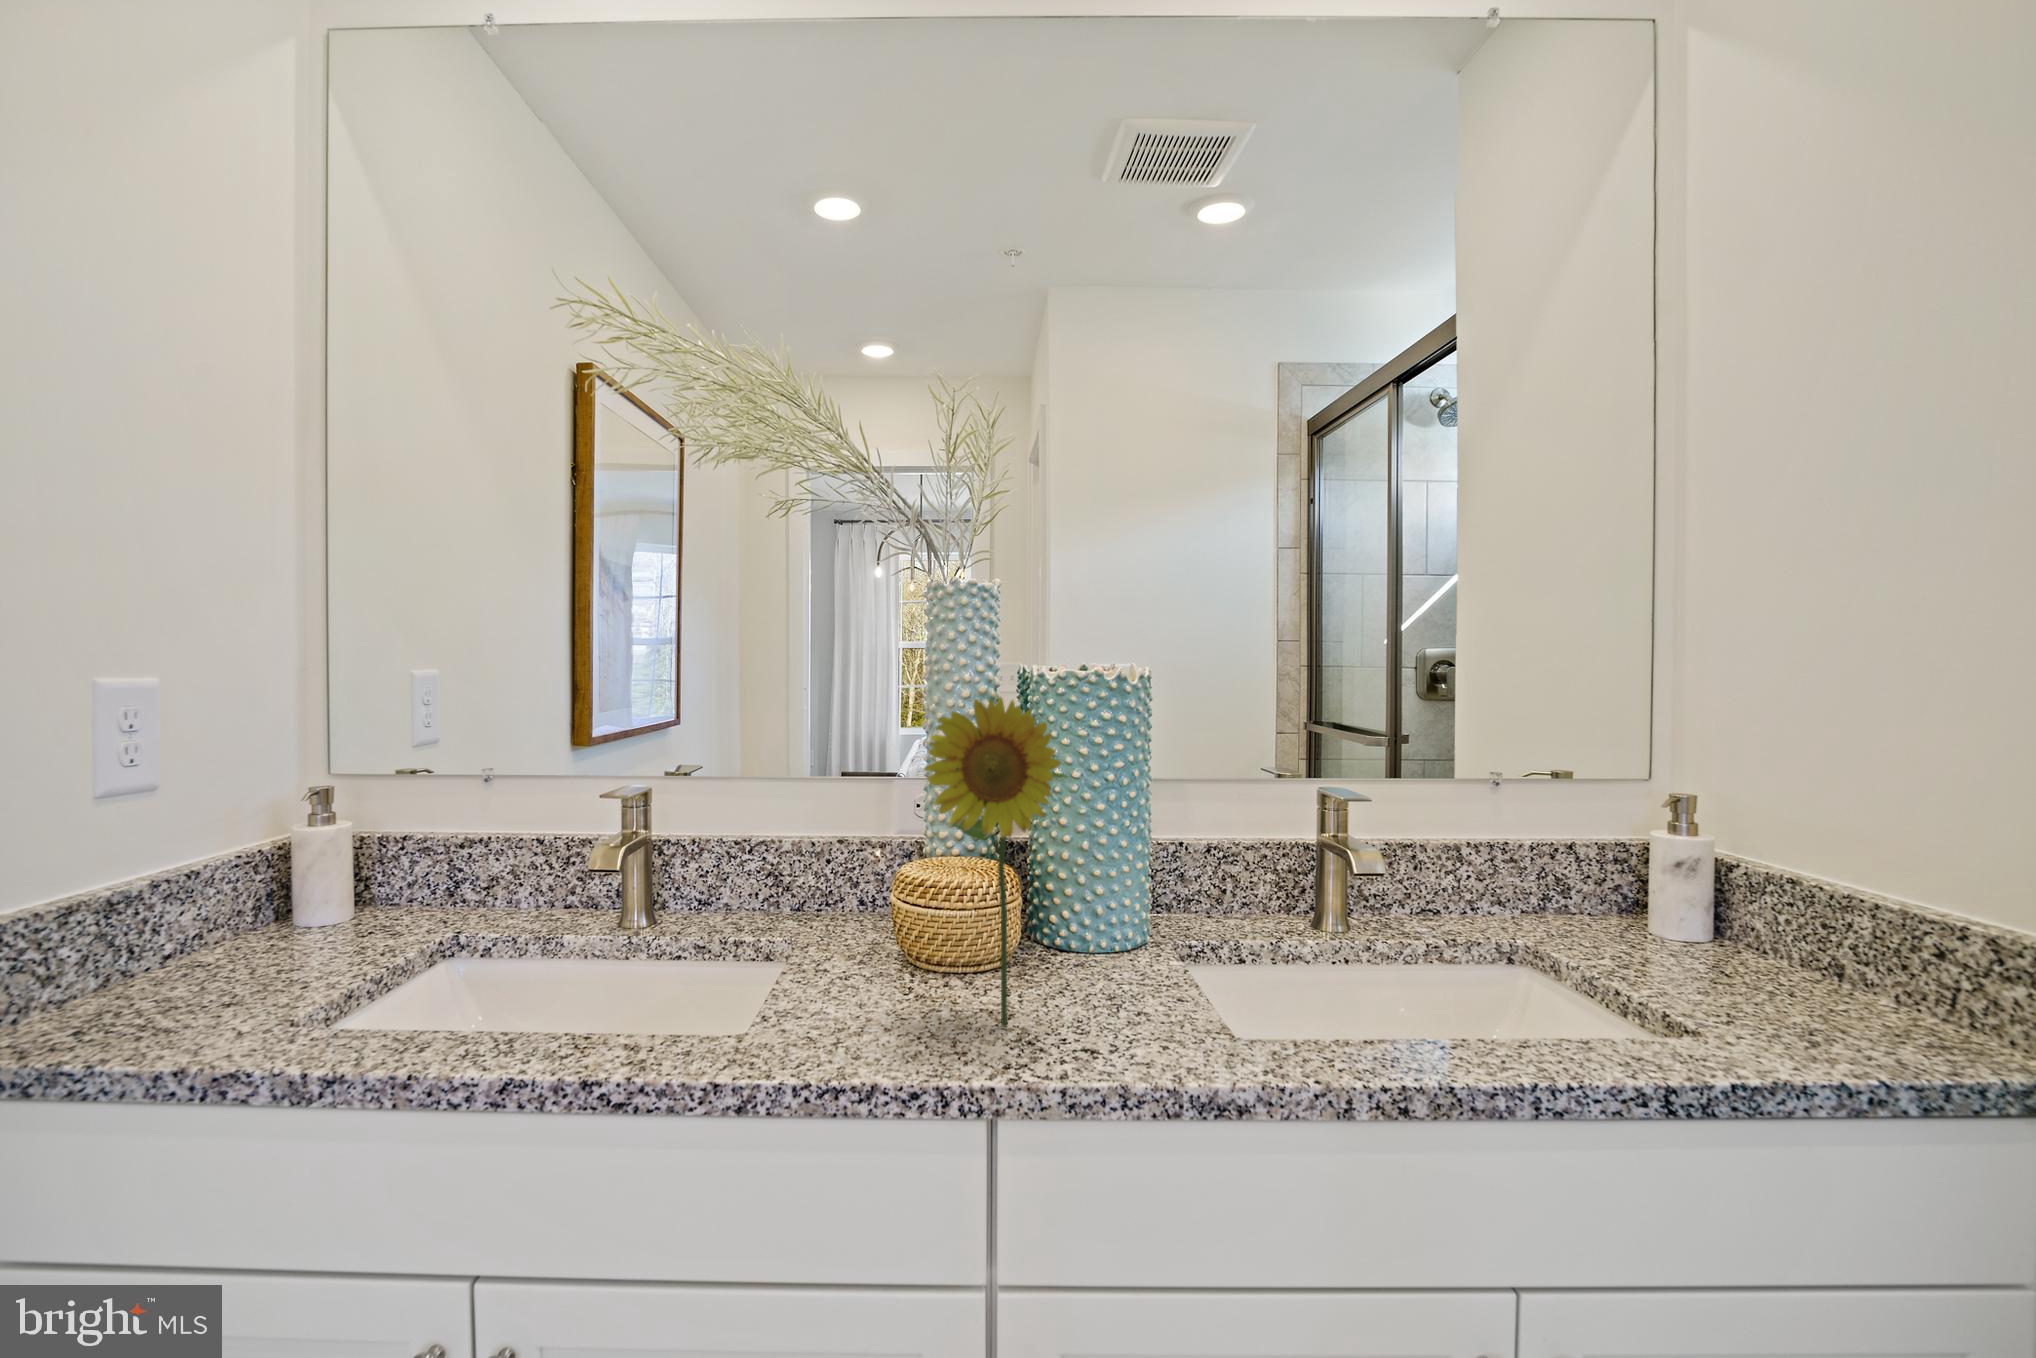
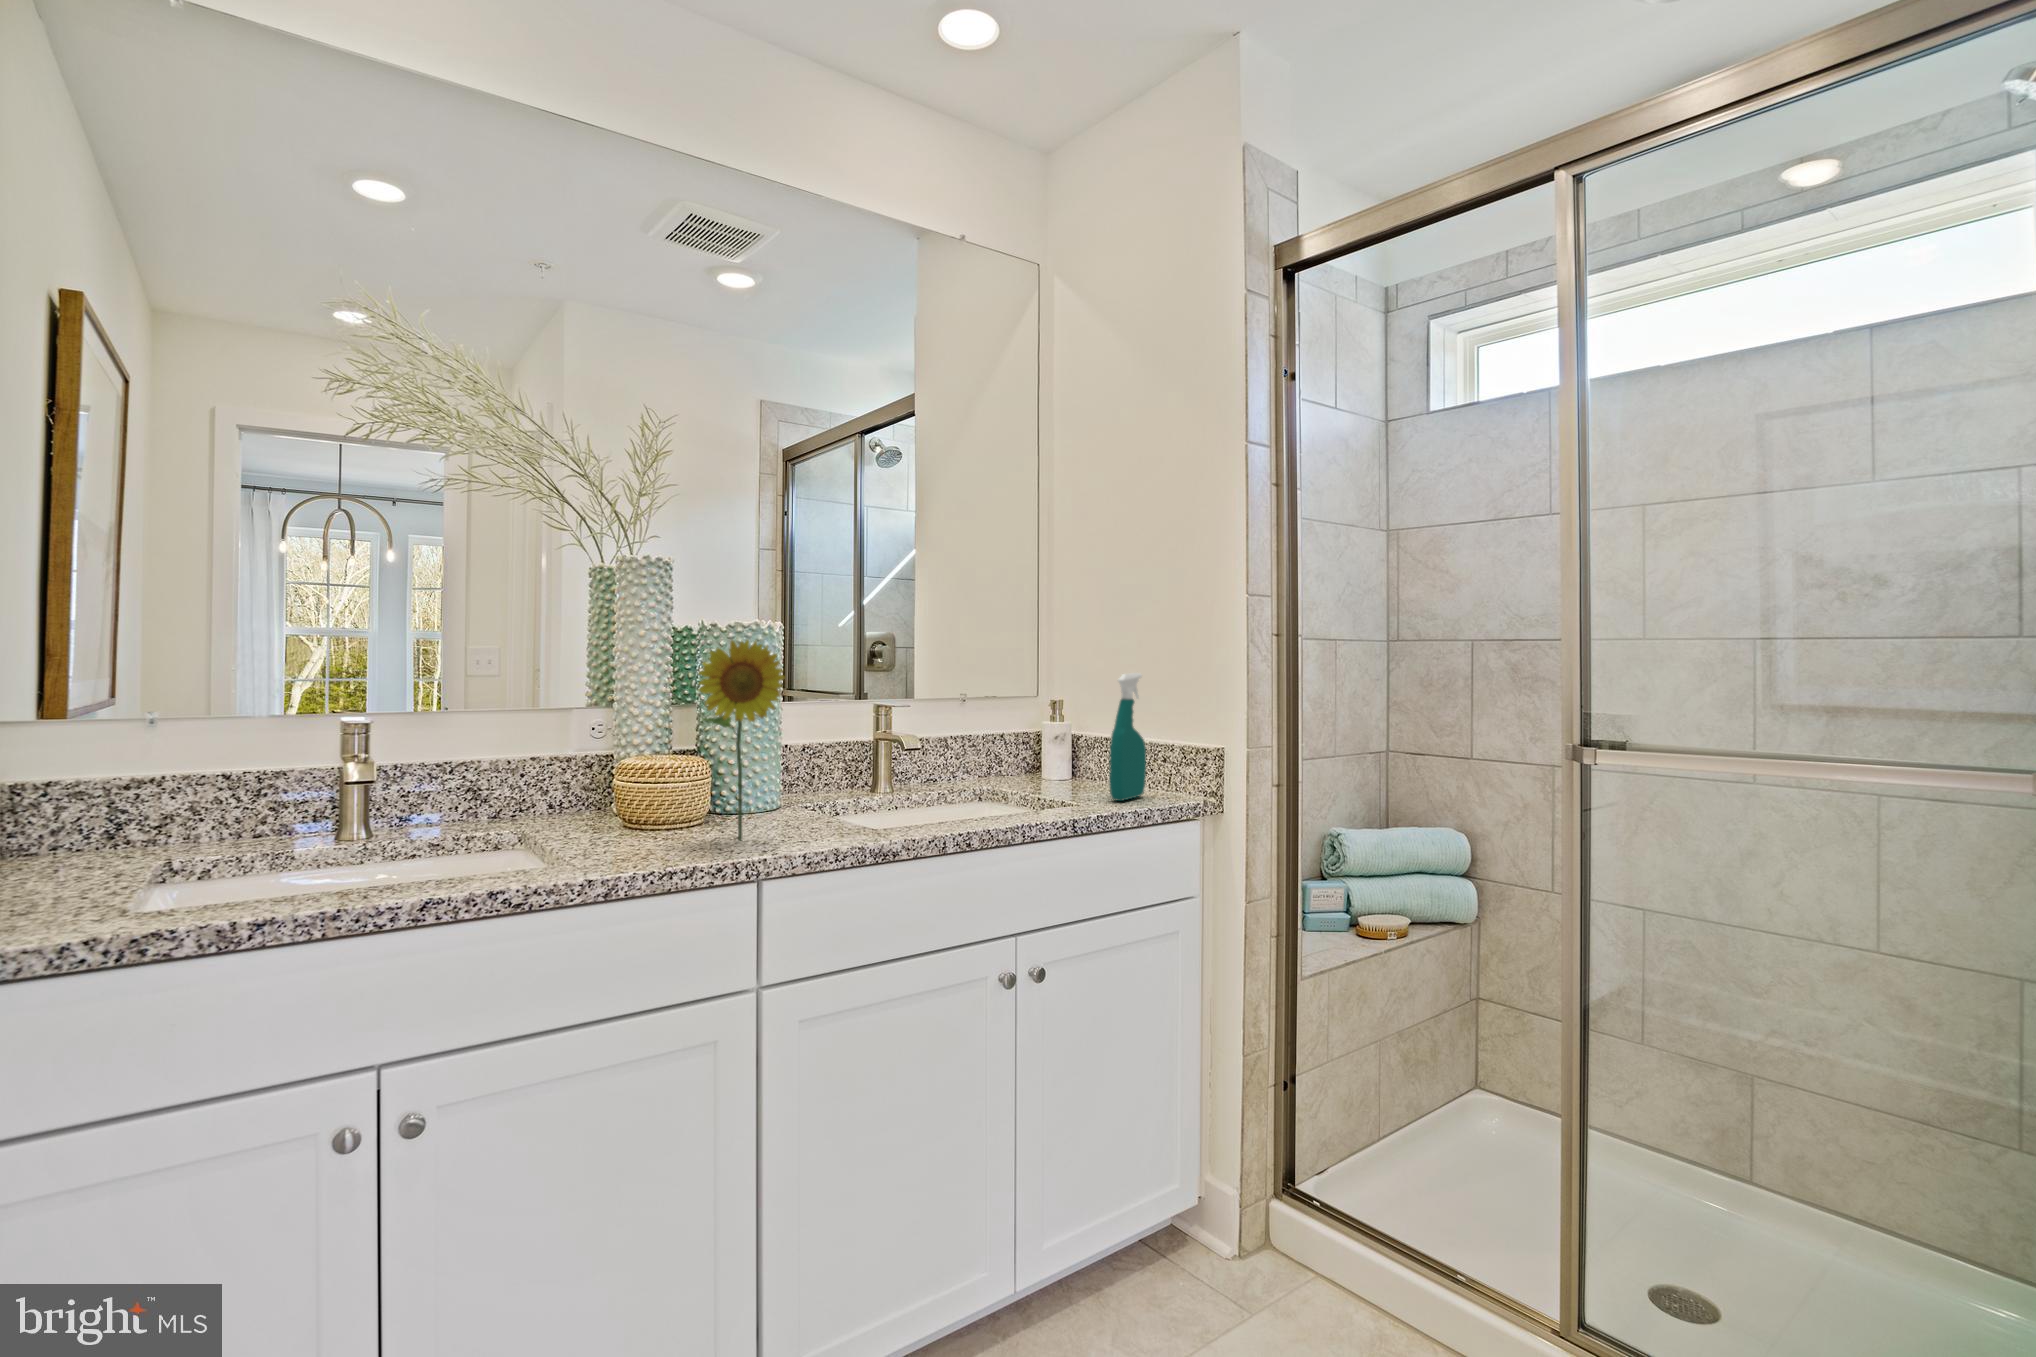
spray bottle: none [1801,761,1908,1045] -> present [1109,673,1146,801]

